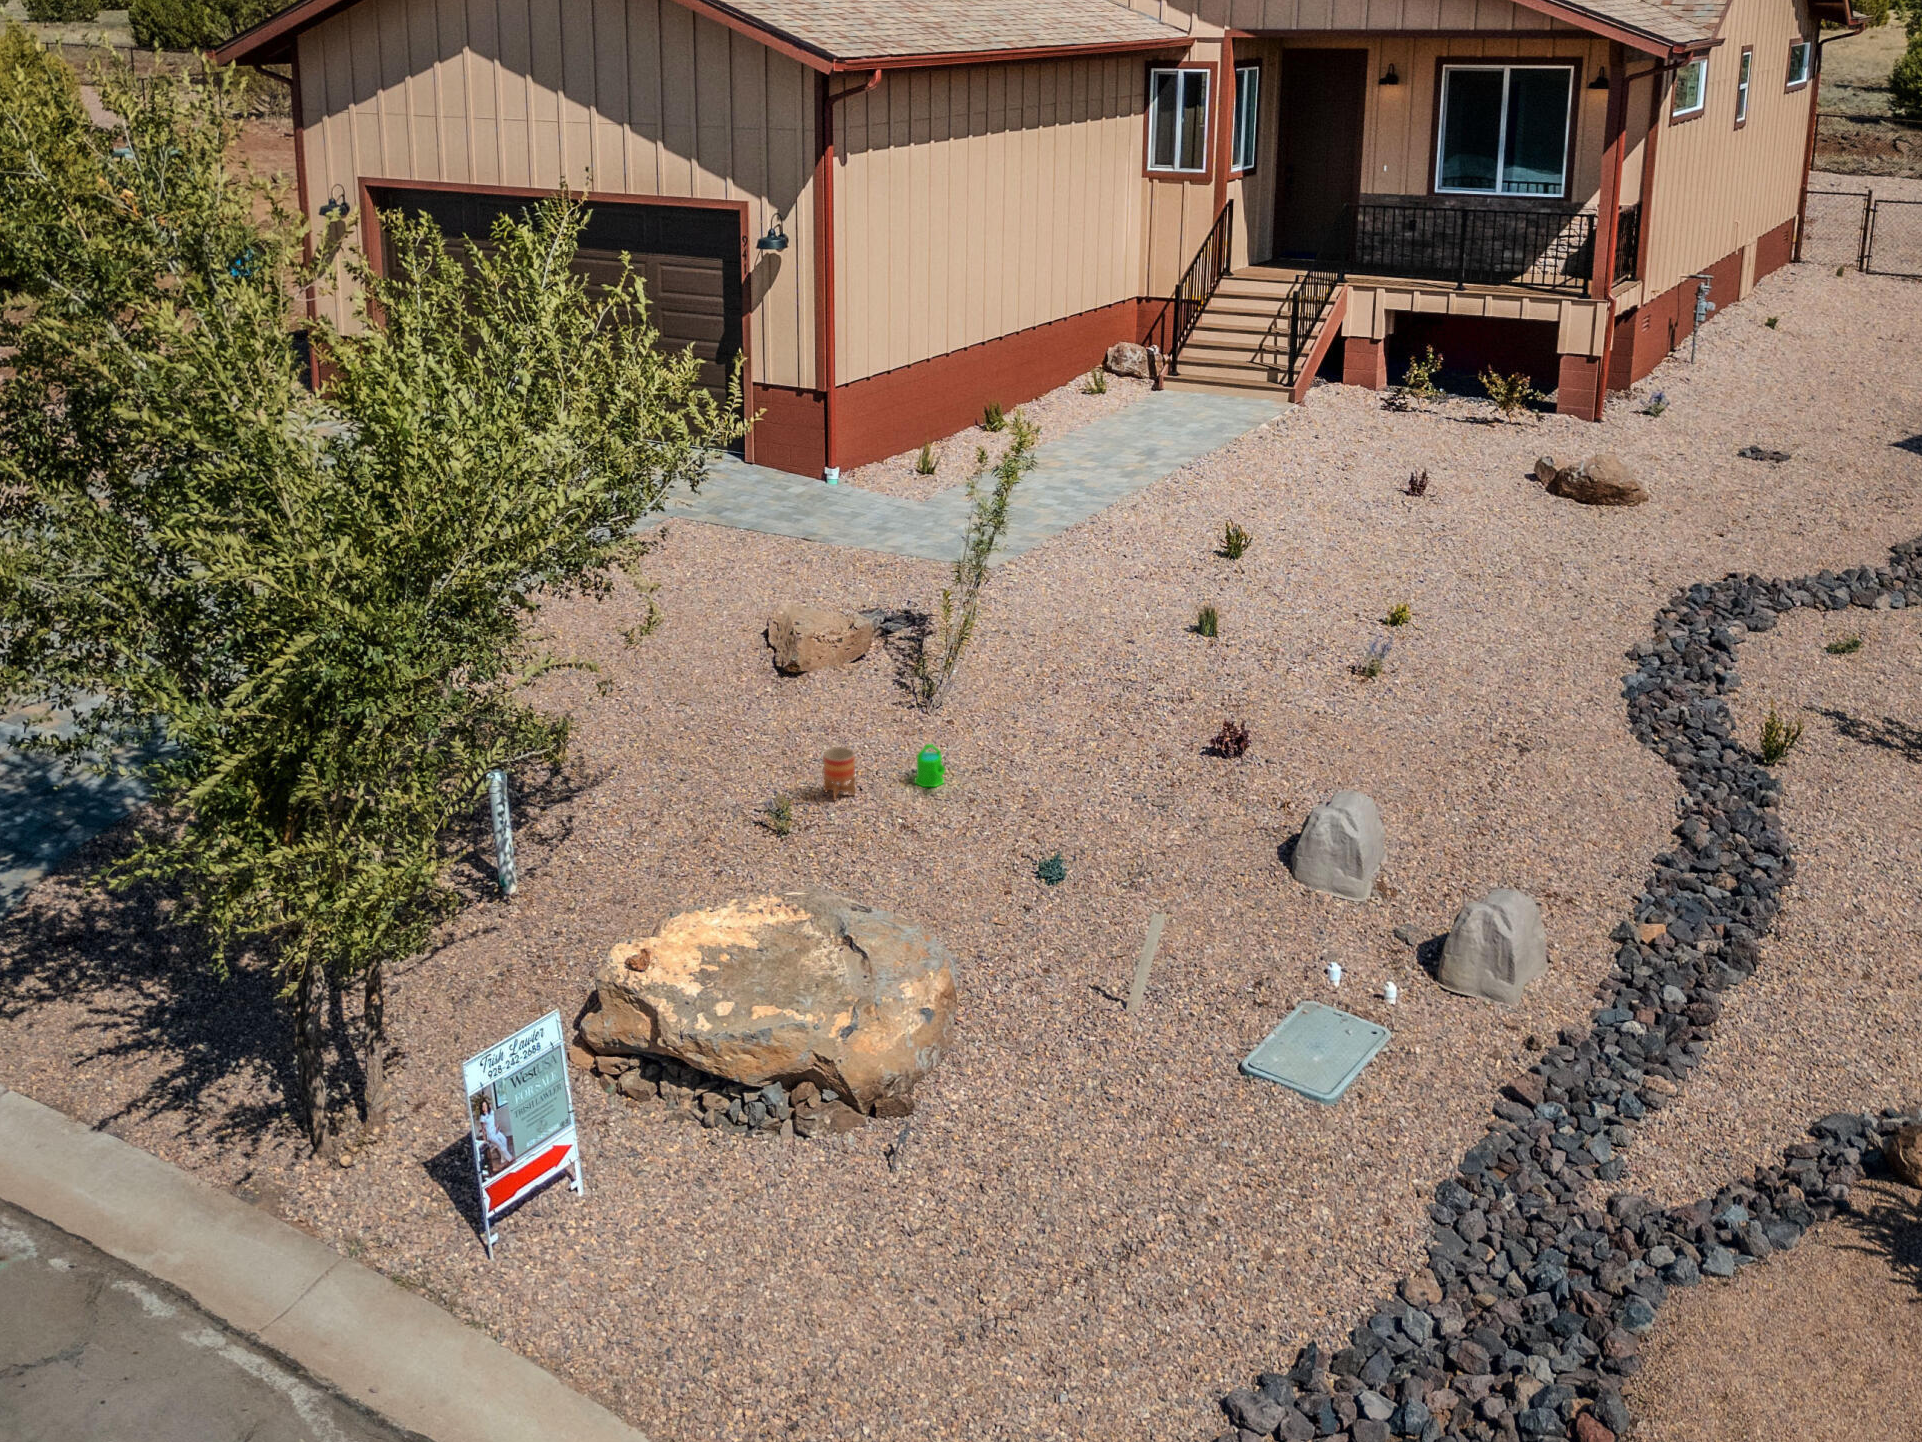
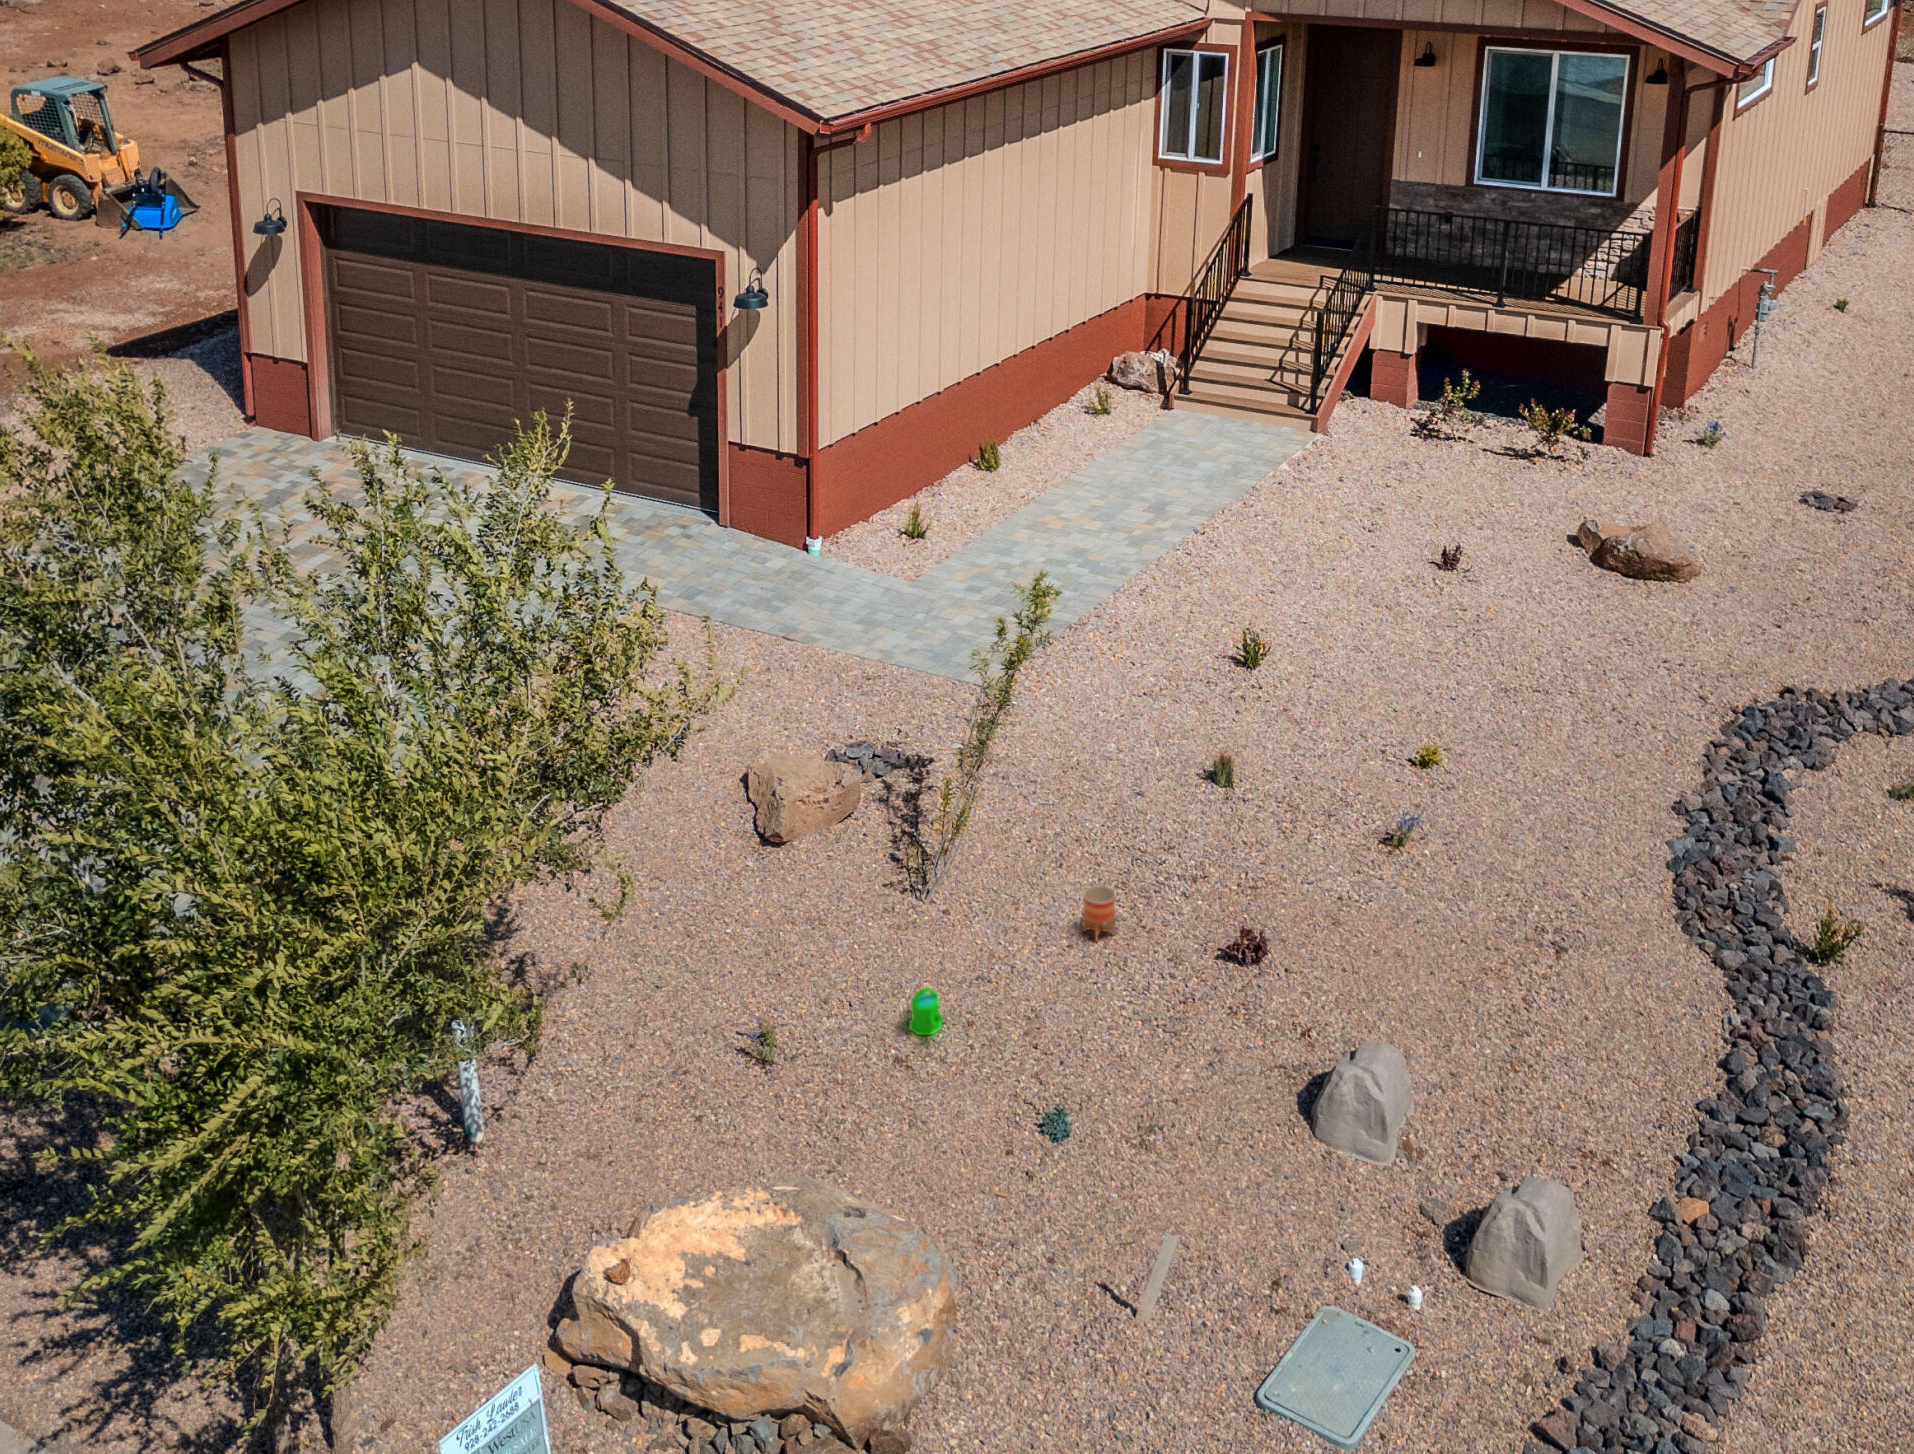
planter: present [823,747,855,800] -> present [1083,886,1116,941]

